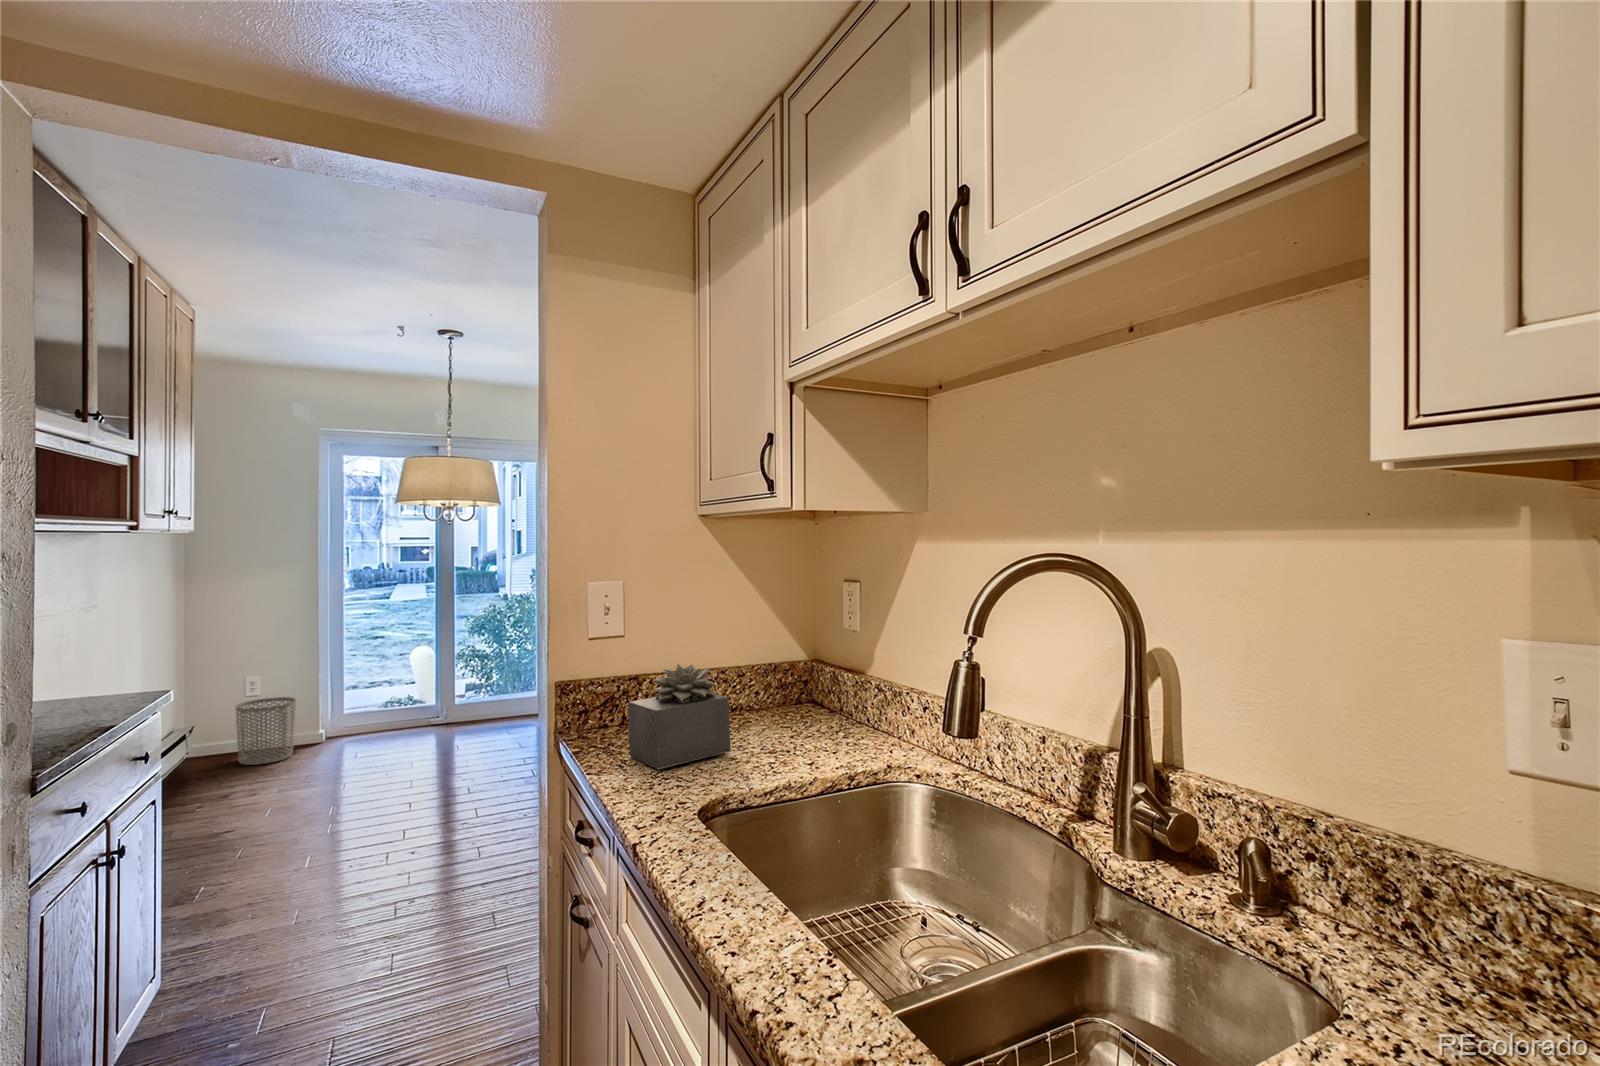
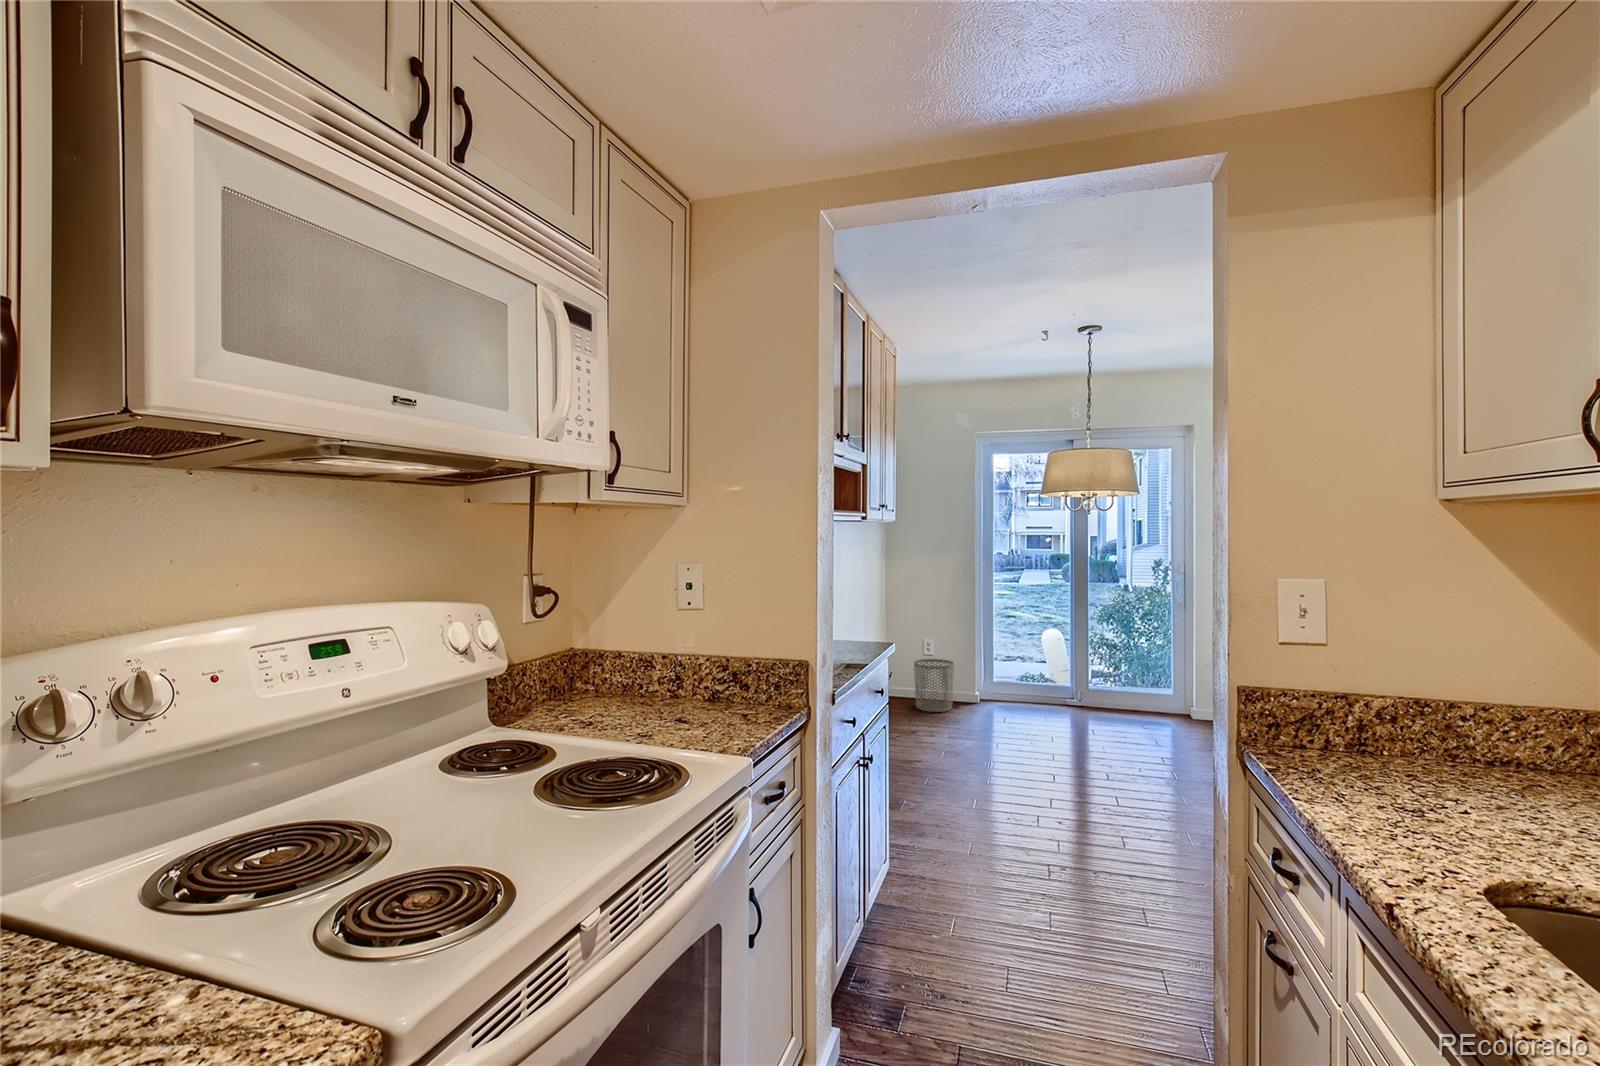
succulent plant: present [628,664,731,769] -> none [1347,689,1526,821]

